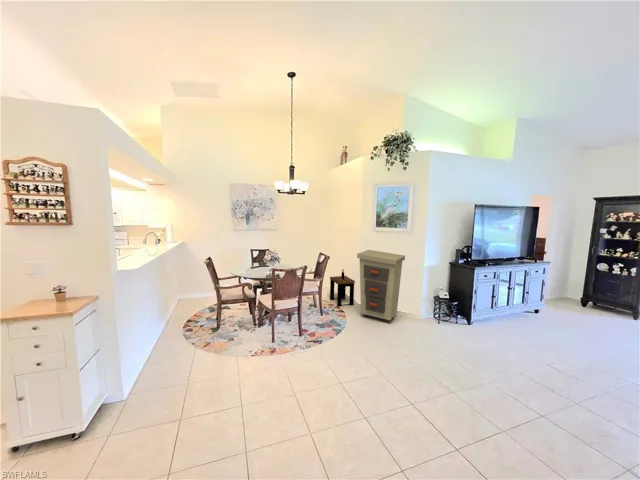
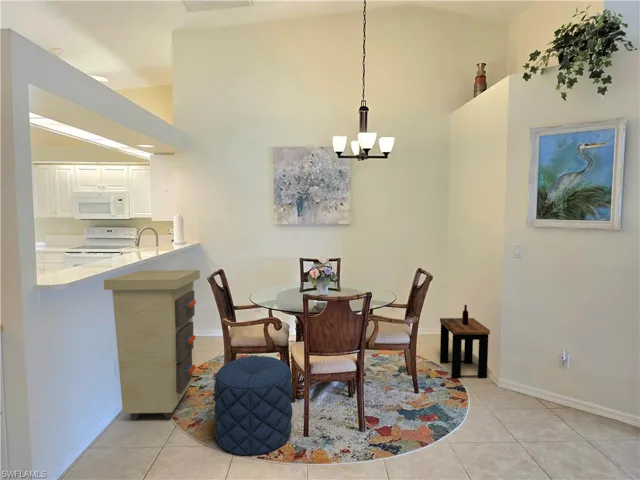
cabinet: present [357,250,405,323] -> present [104,270,200,420]
pouf: none [222,304,266,356] -> present [214,356,293,455]

